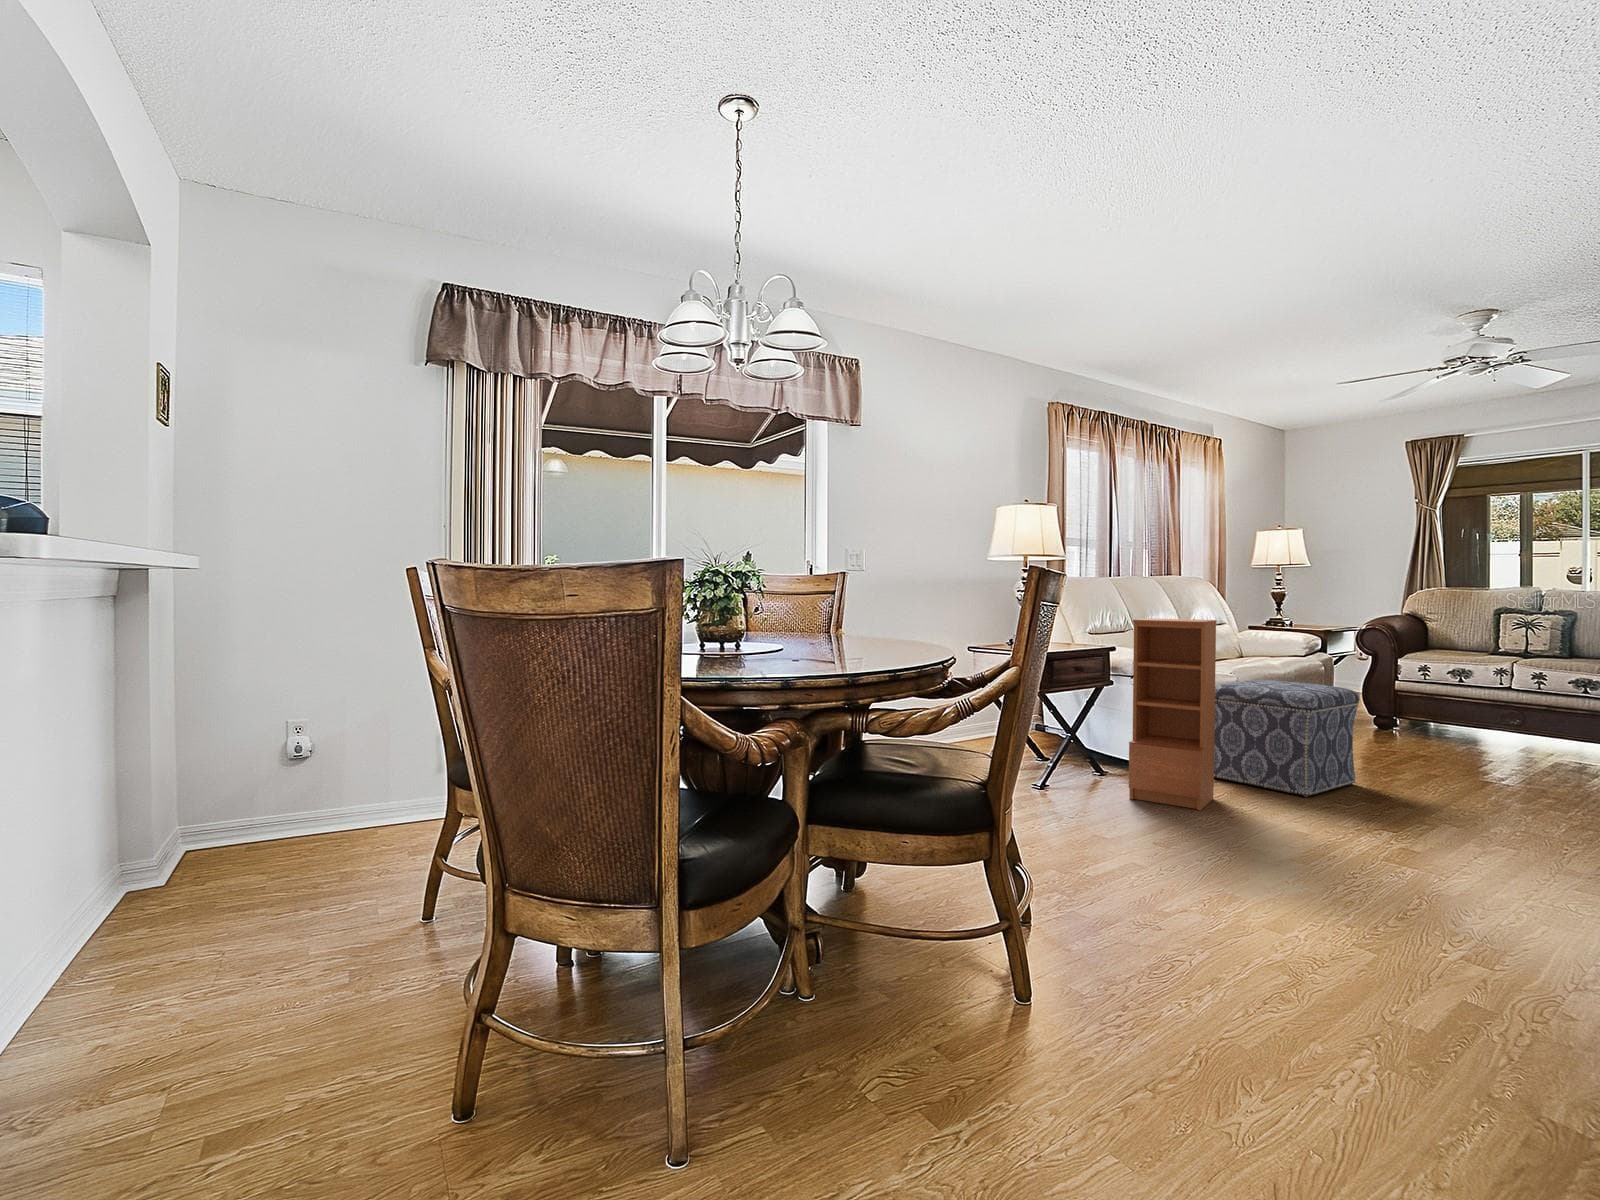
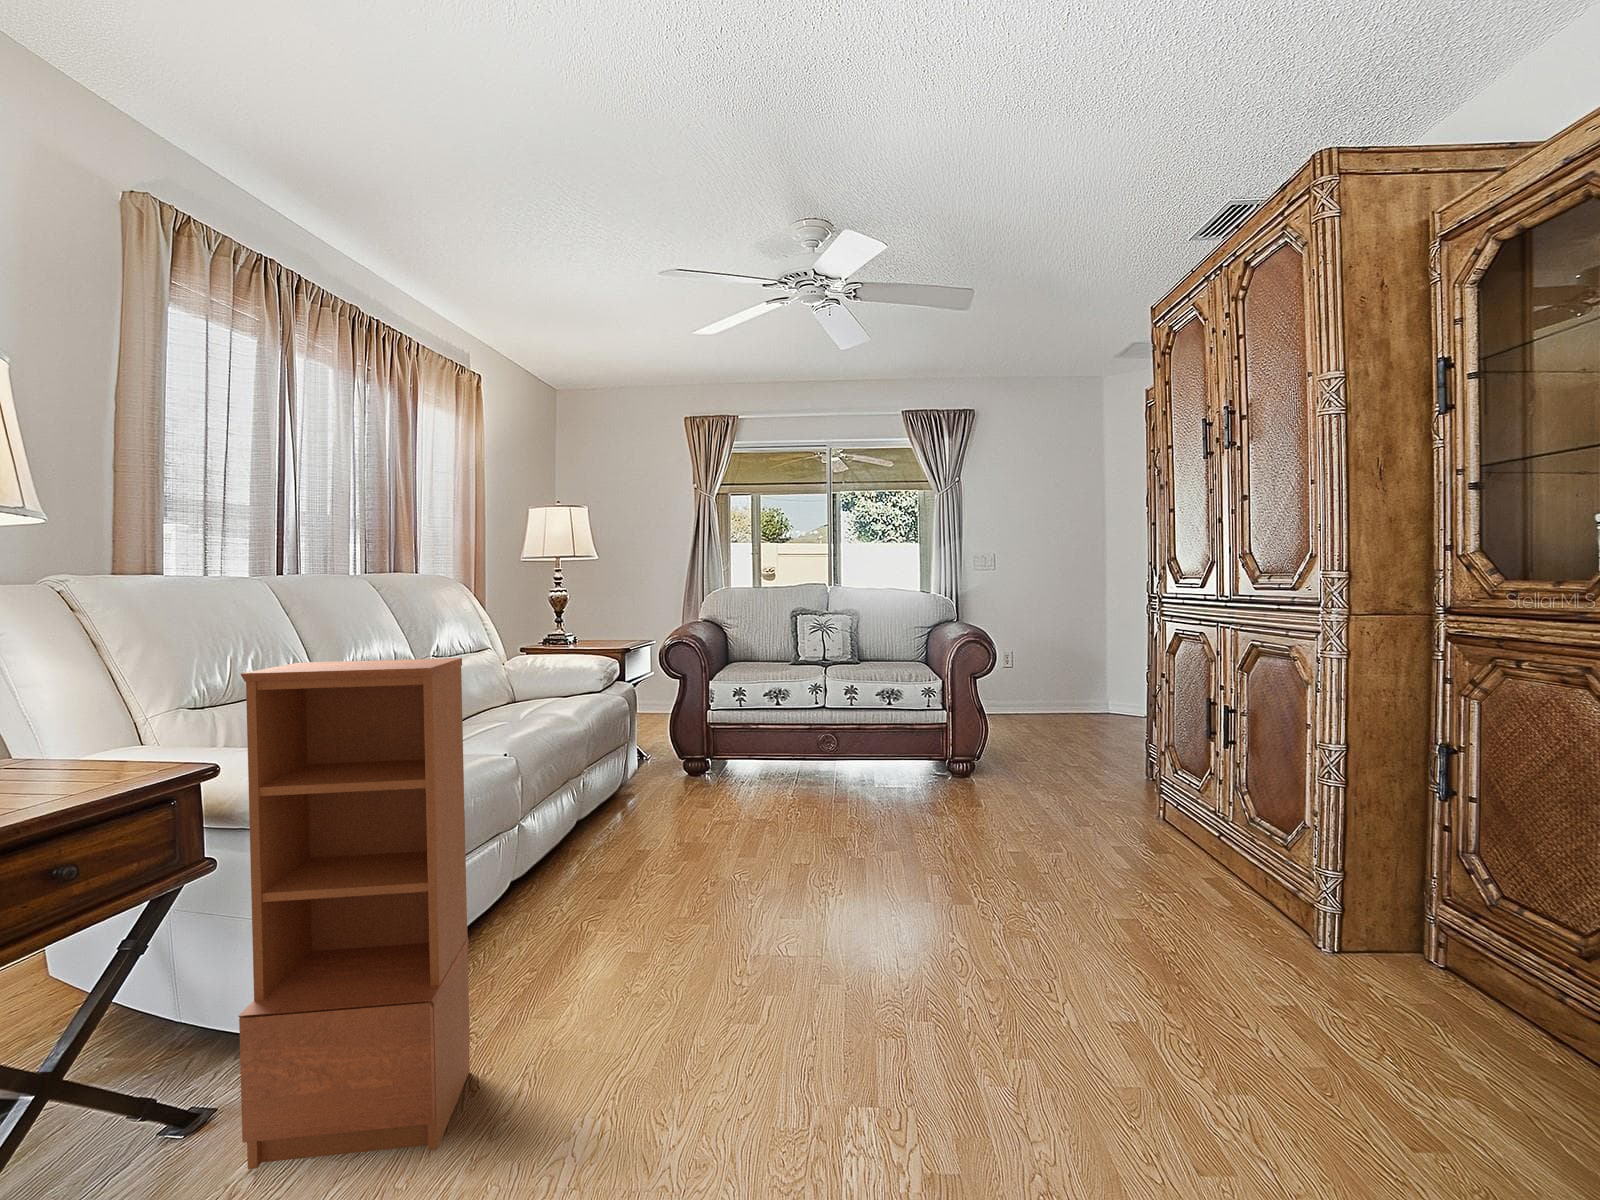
ottoman: present [1214,680,1360,797] -> none [453,754,705,992]

